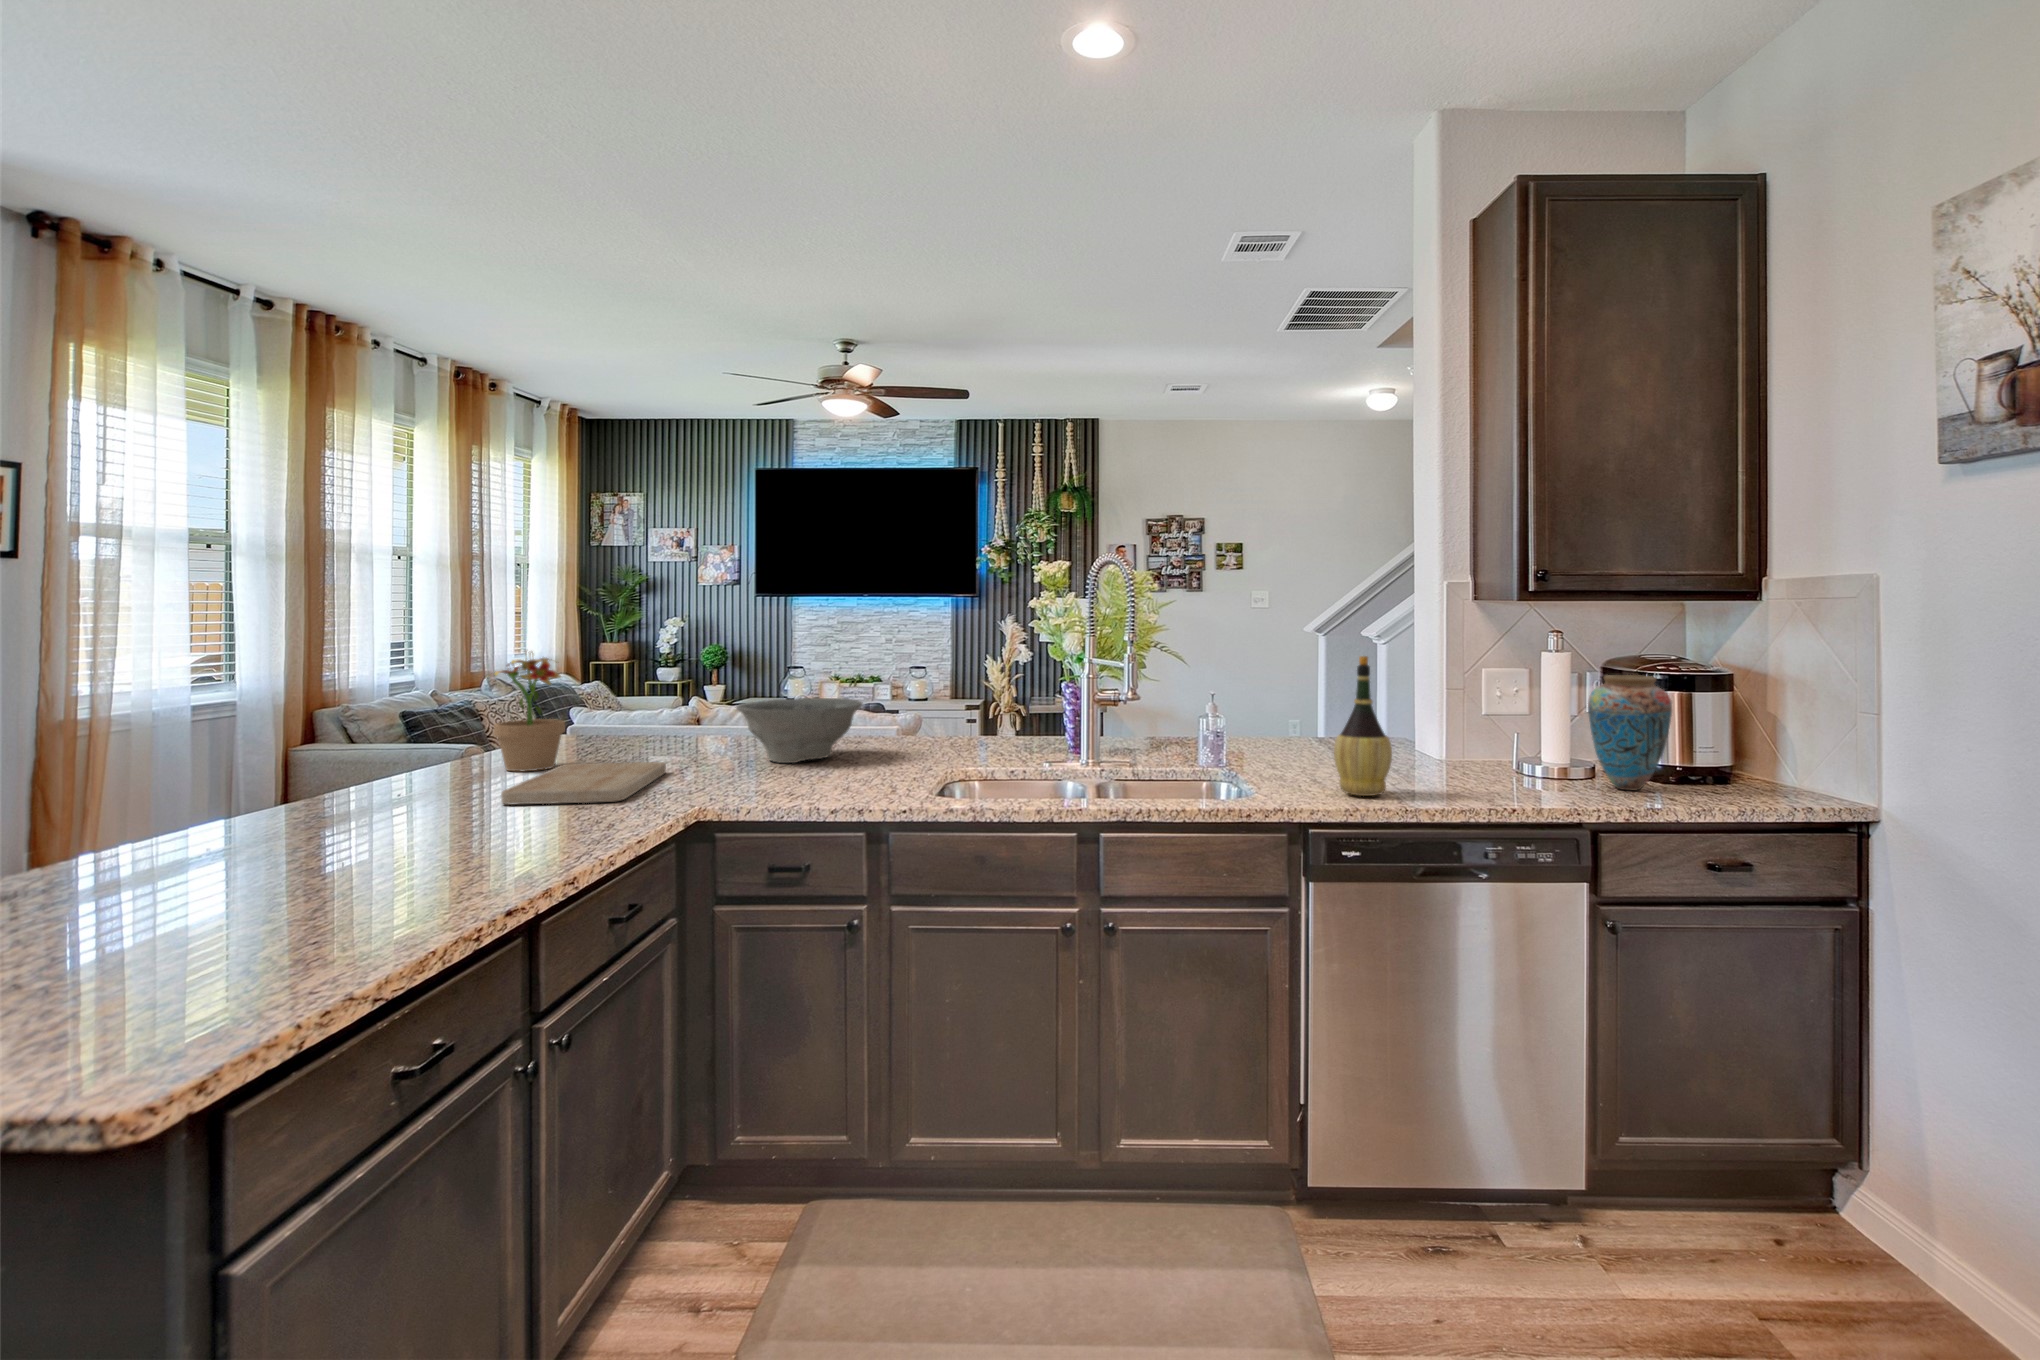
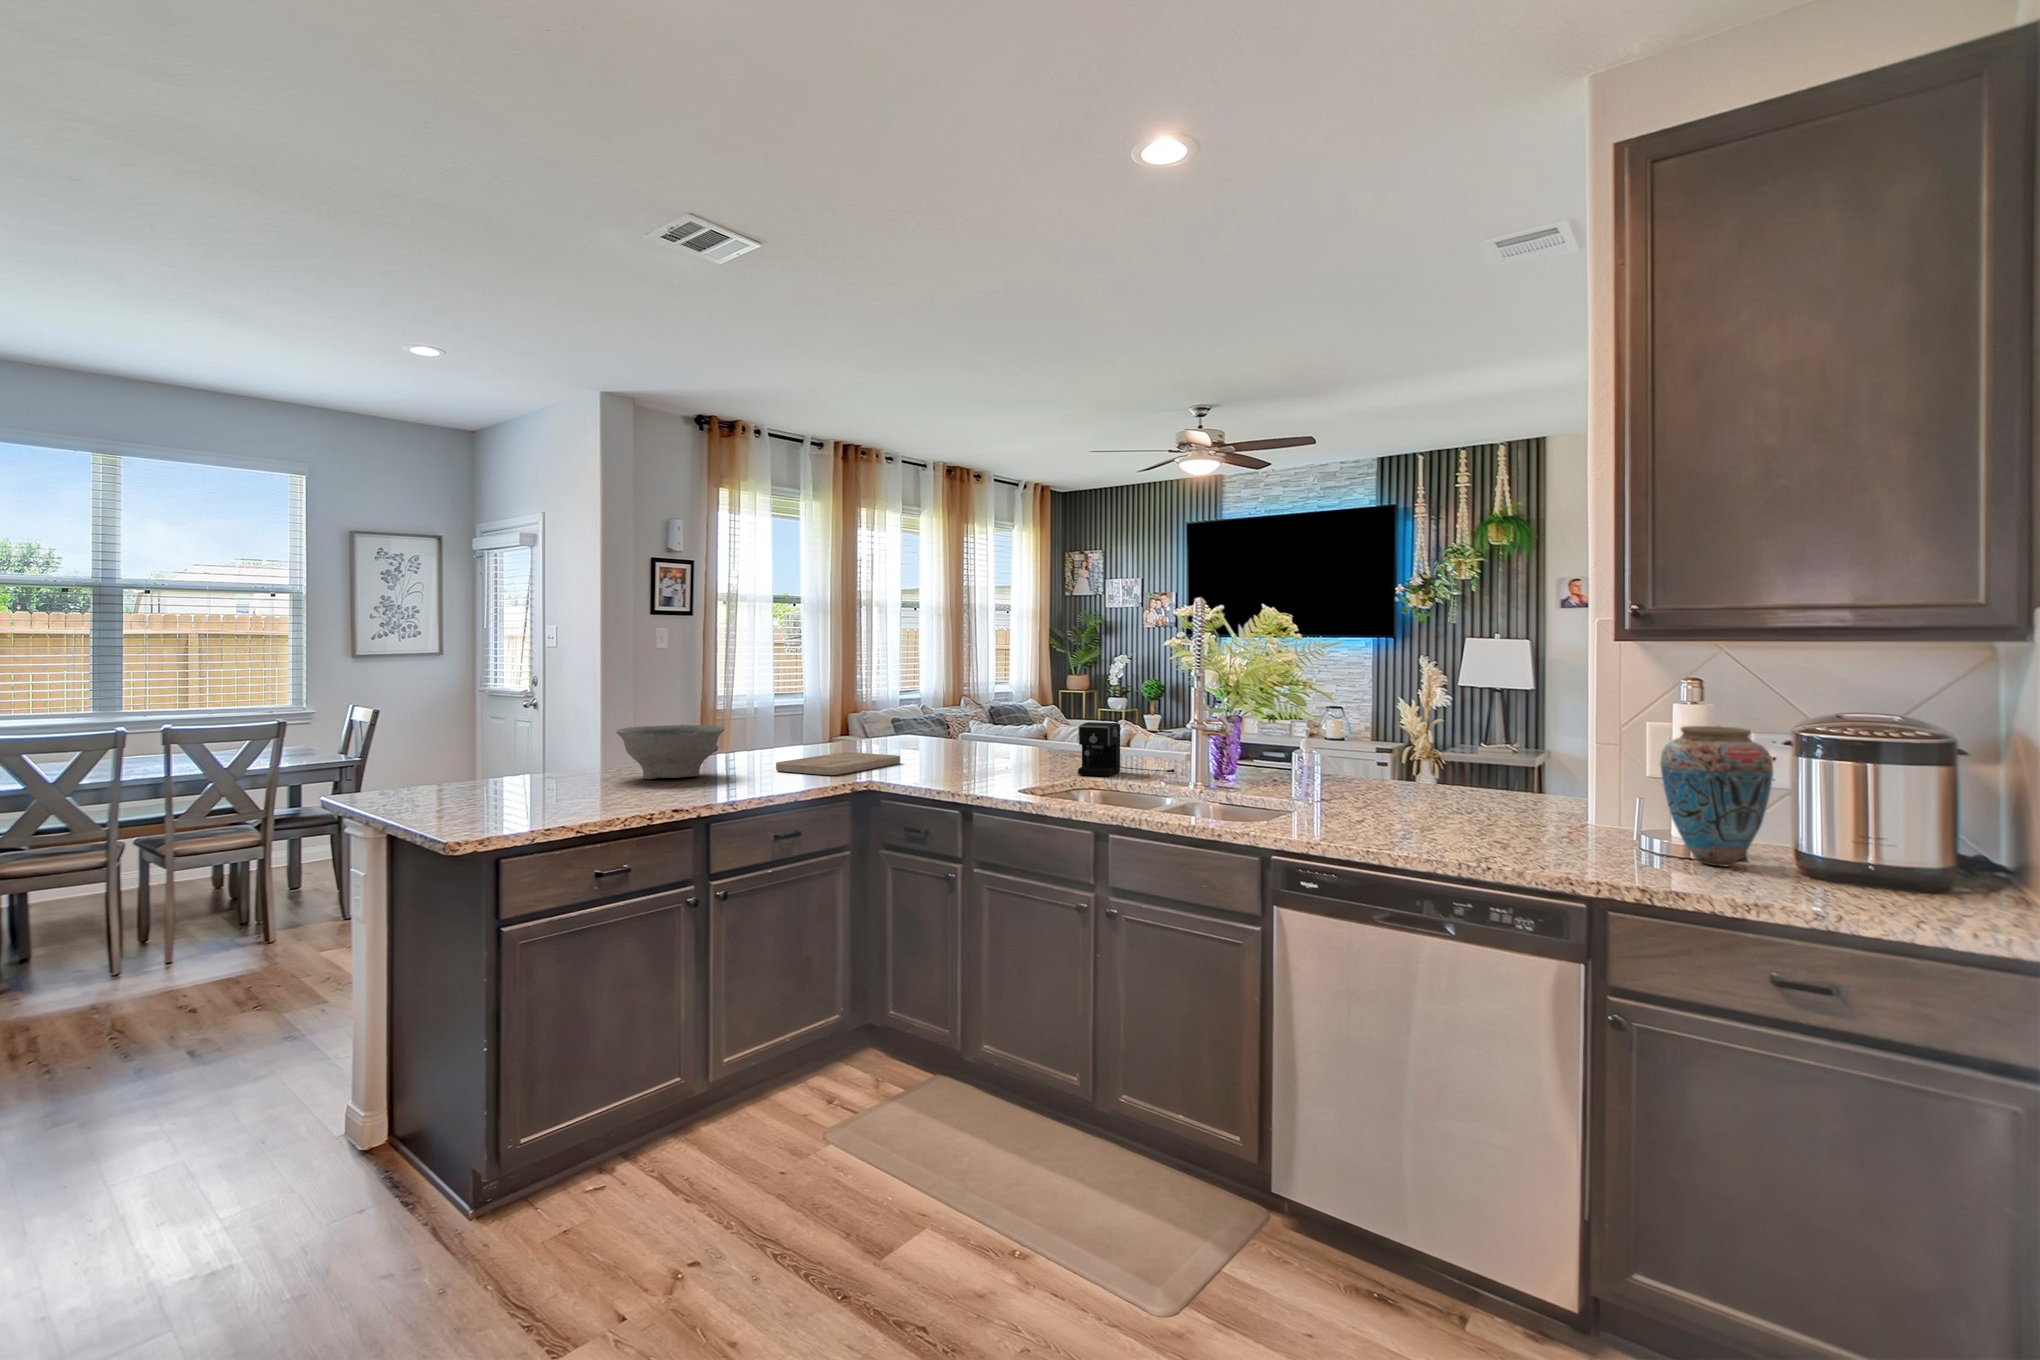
potted plant: present [486,653,565,771] -> none [814,673,860,756]
wine bottle: present [1334,656,1392,796] -> none [1334,693,1393,832]
bowl: present [736,698,862,763] -> present [616,725,725,779]
coffee maker: none [924,699,1022,764] -> present [1078,722,1175,776]

